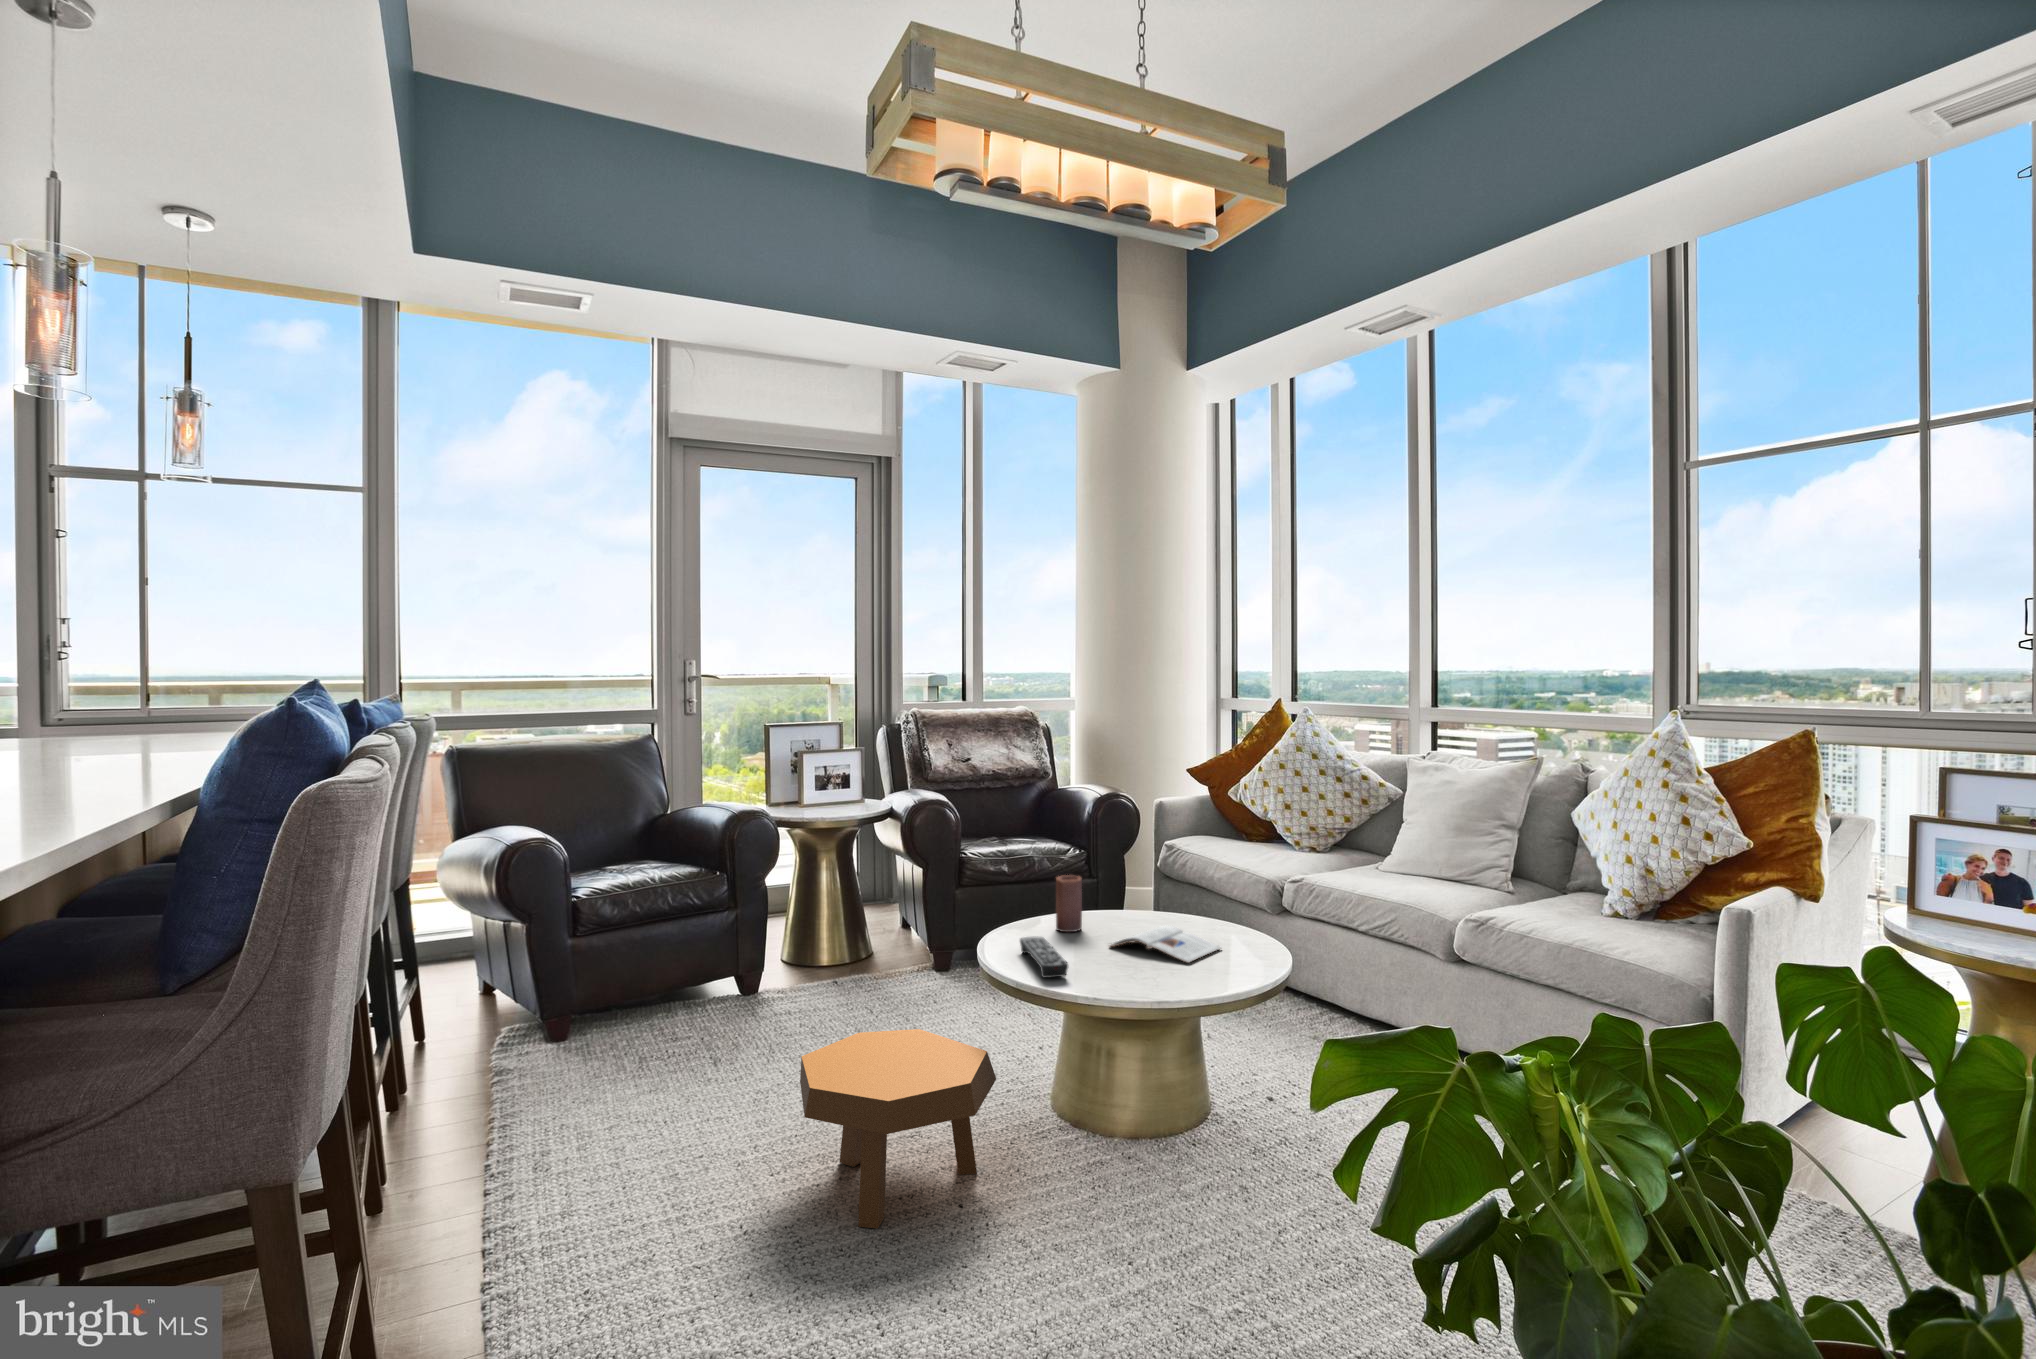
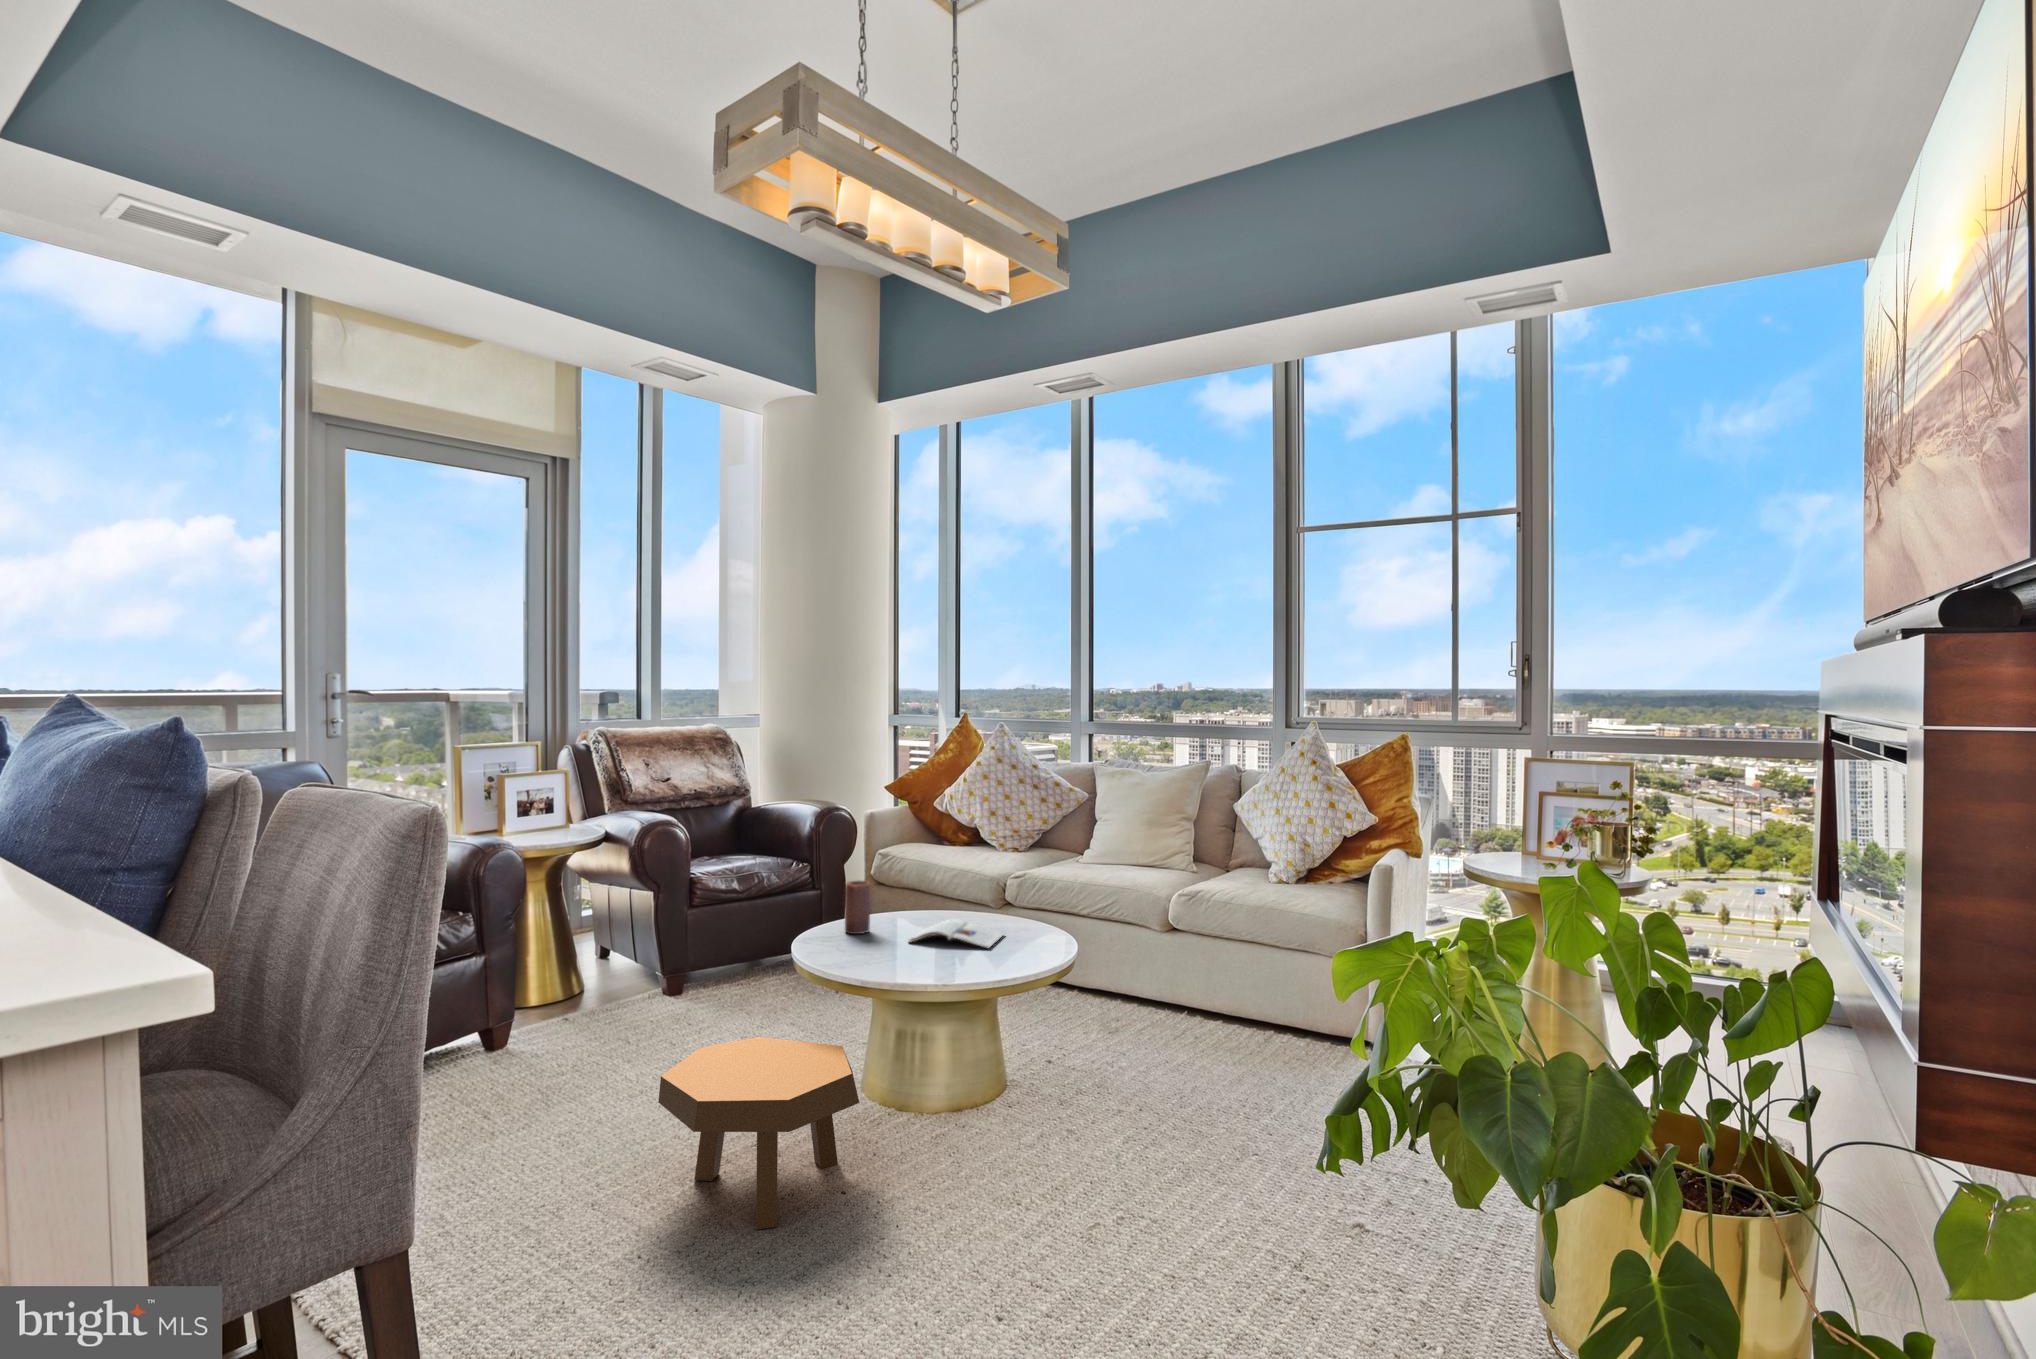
remote control: present [1020,936,1068,978] -> none [831,938,899,974]

